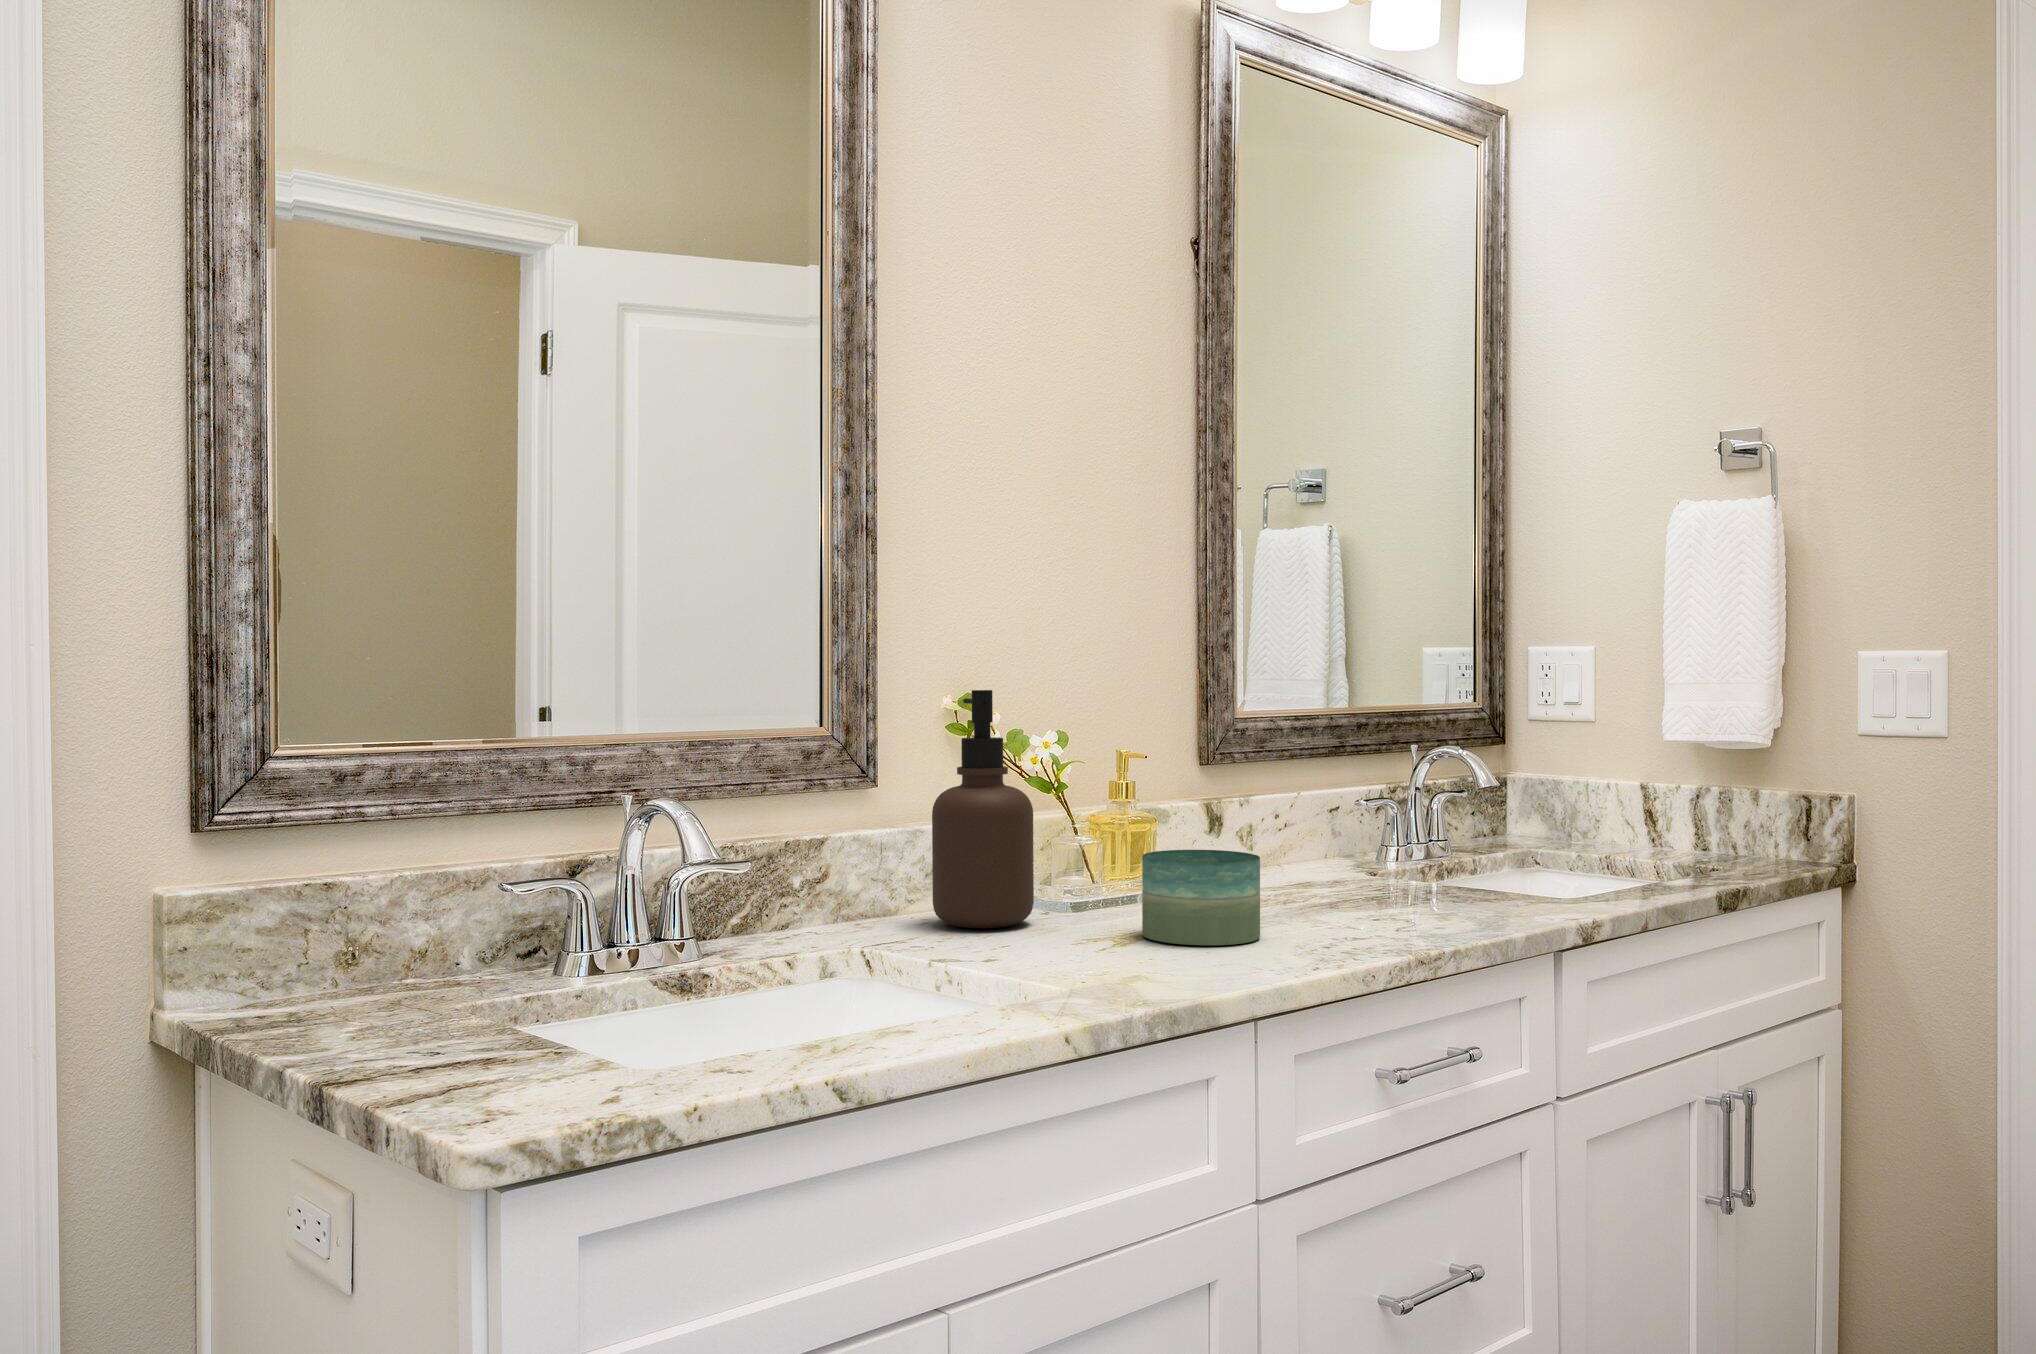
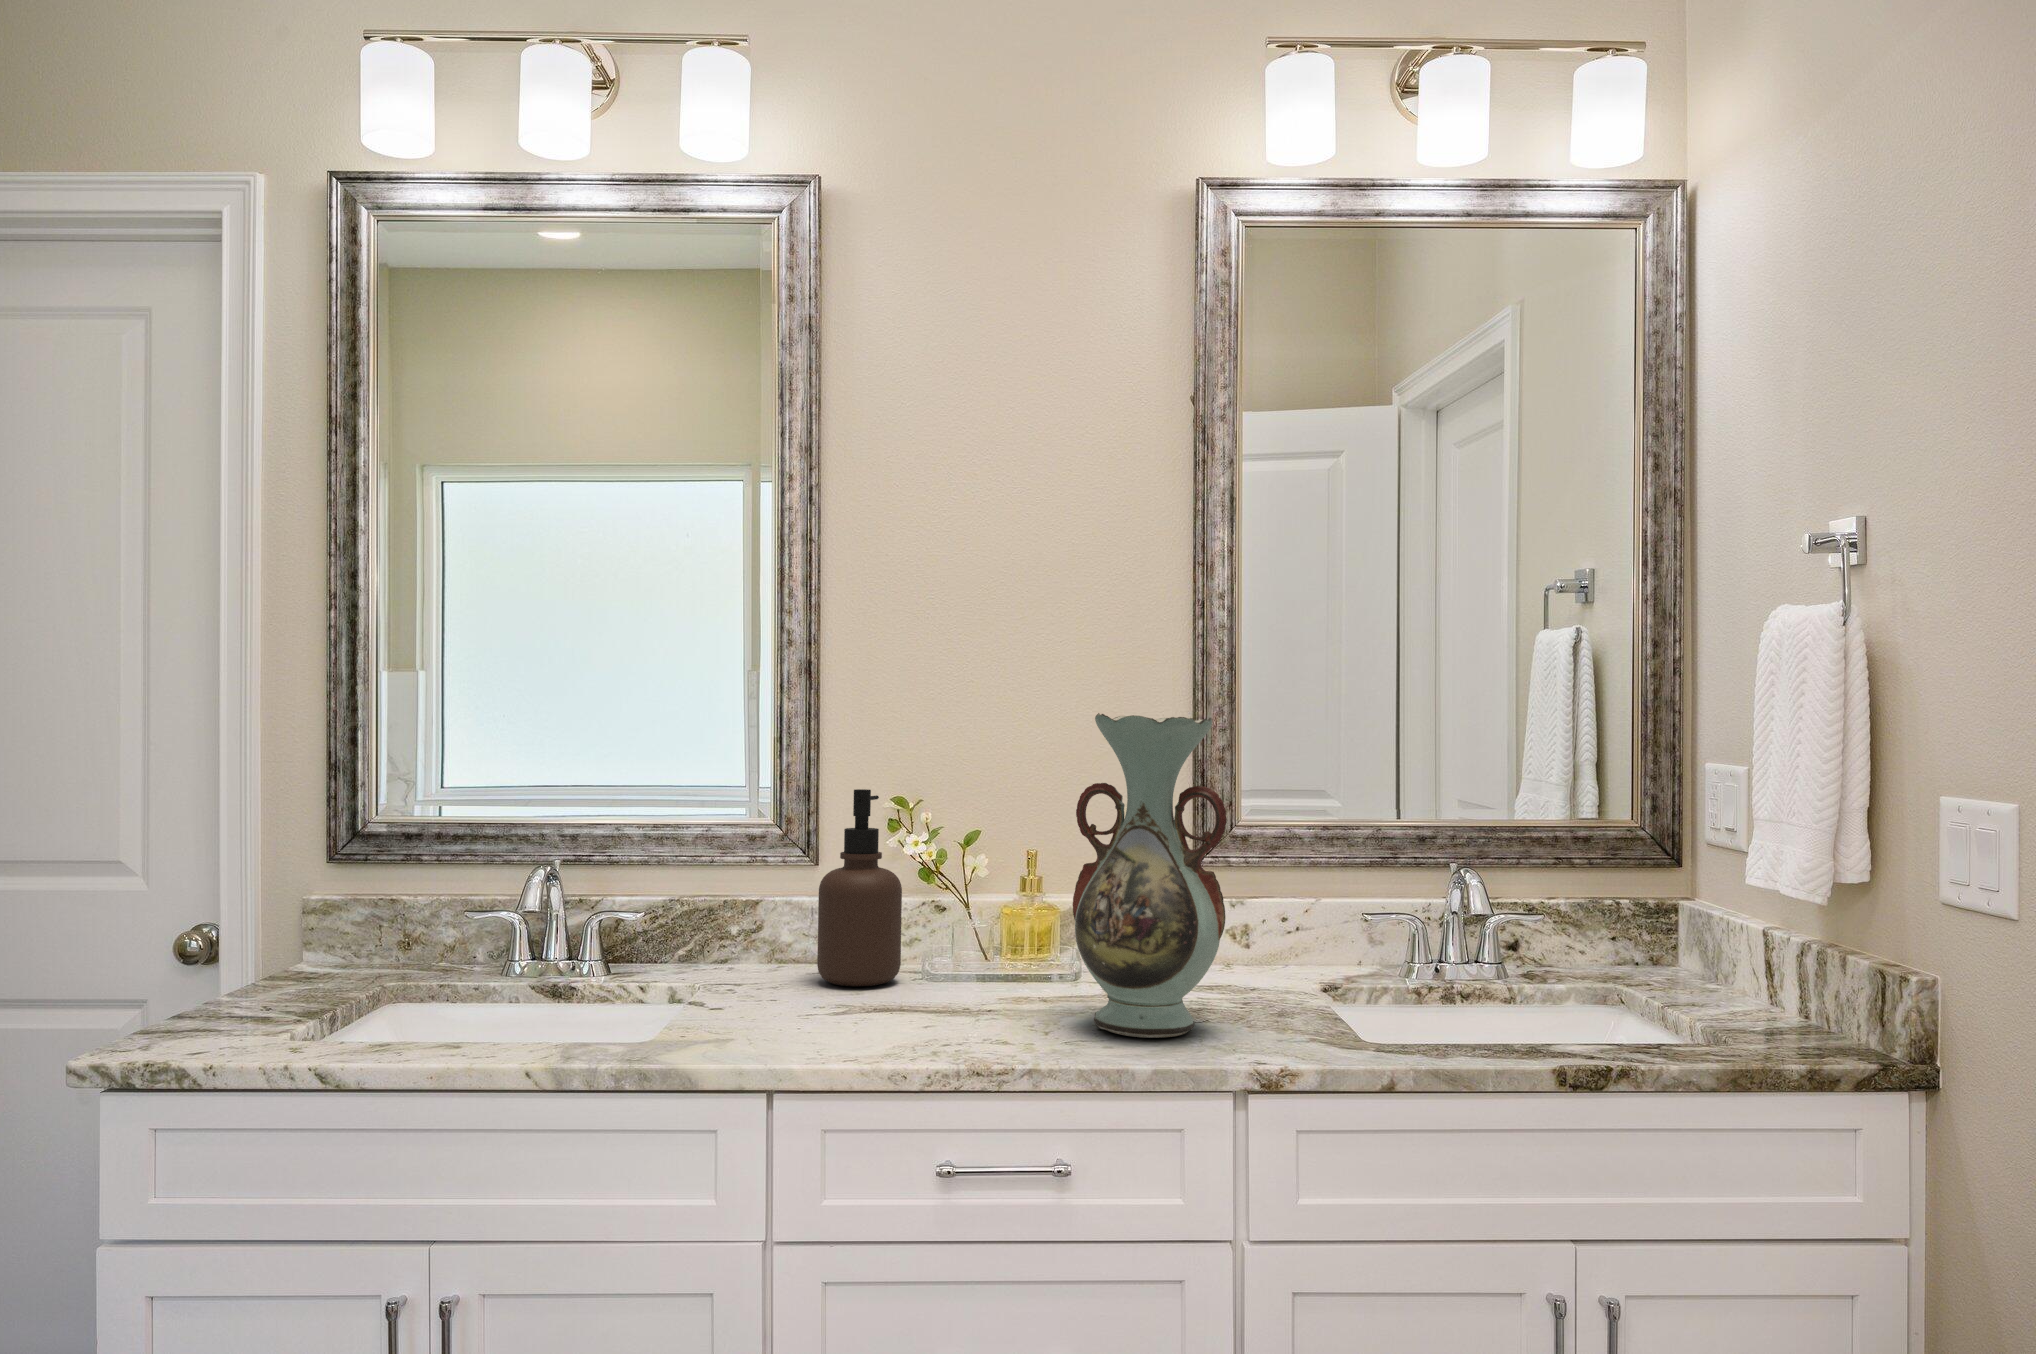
decorative vase: none [1301,594,1453,923] -> present [1073,713,1227,1038]
candle: present [1142,850,1260,945] -> none [893,938,996,1030]

